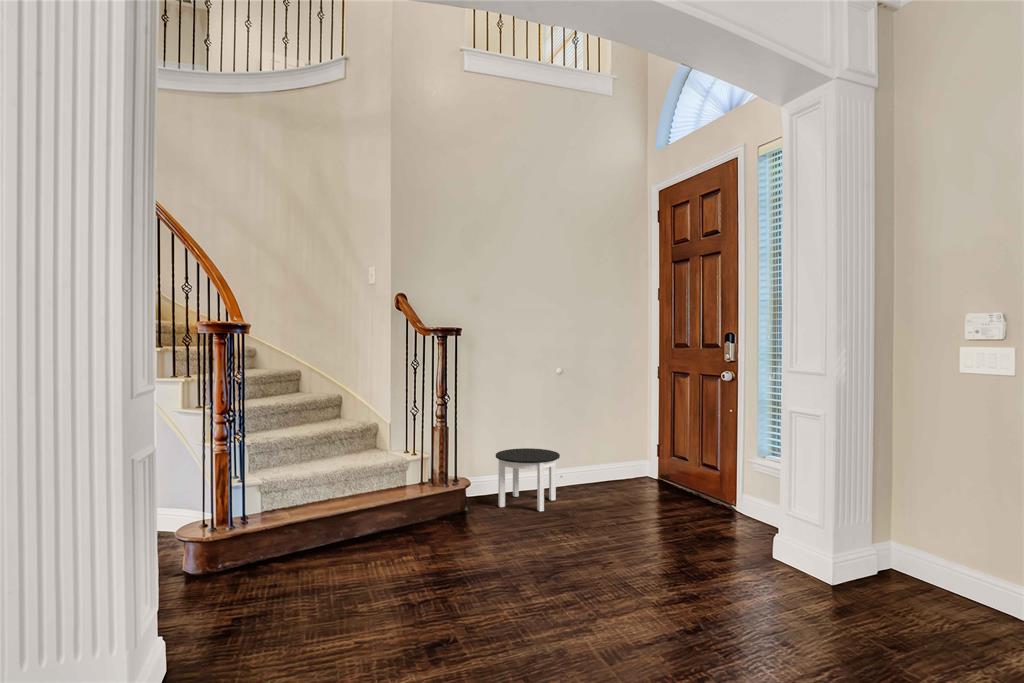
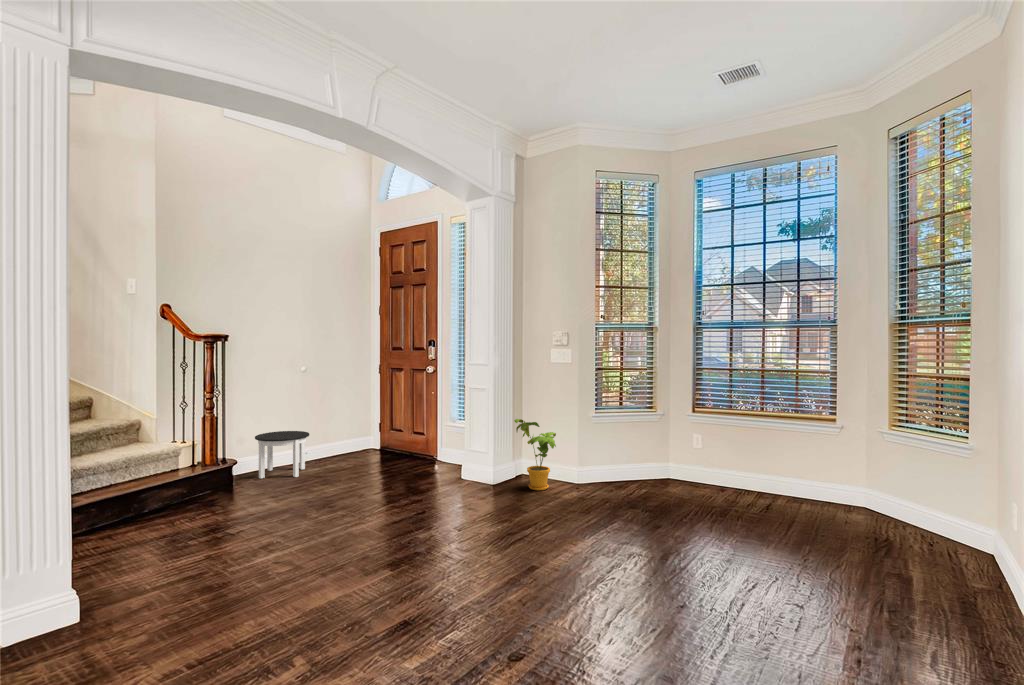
house plant: none [879,470,976,611] -> present [514,419,556,490]

